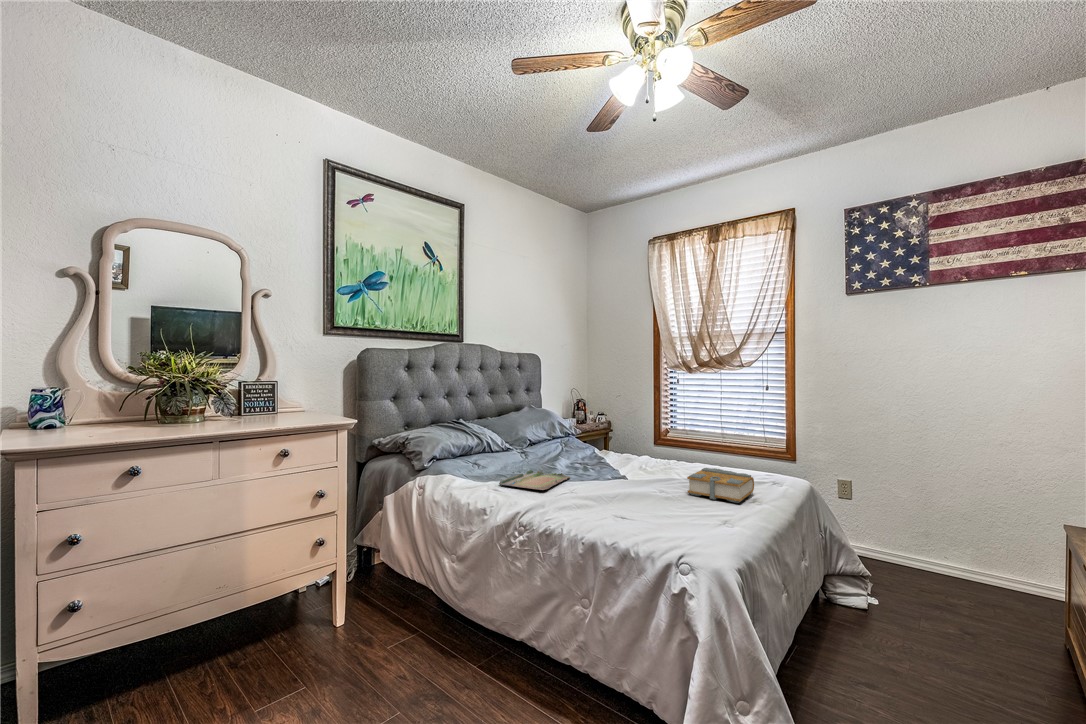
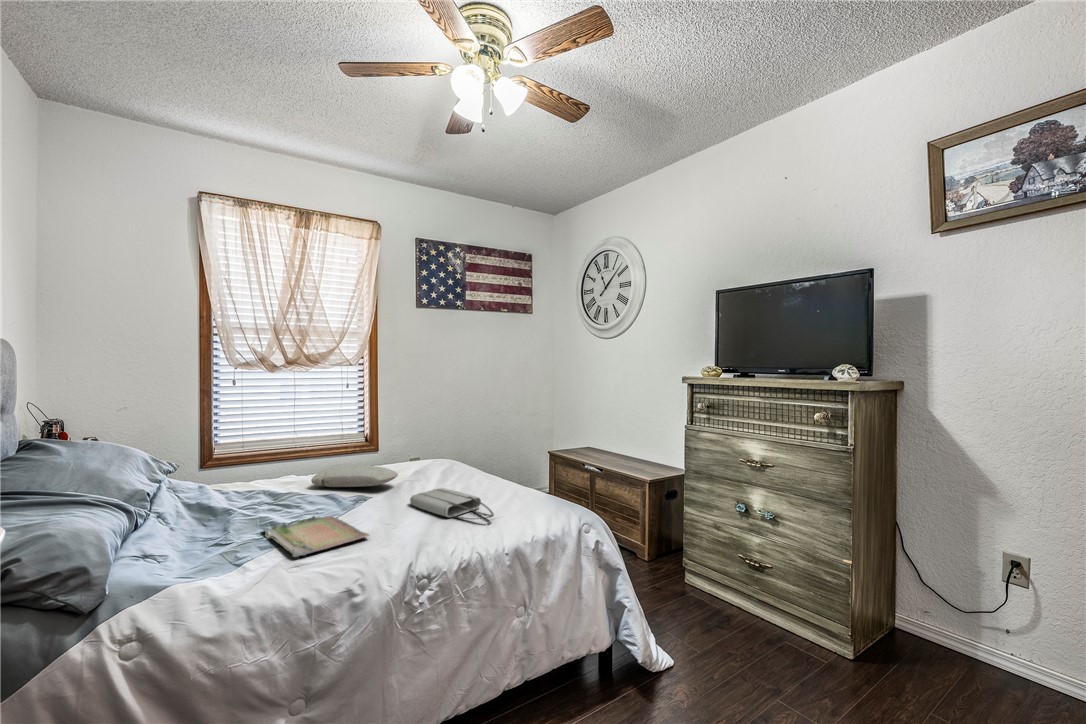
pillow: none [617,450,665,472] -> present [311,463,398,487]
book: present [687,468,754,503] -> none [438,460,495,489]
tote bag: none [609,482,664,513] -> present [410,488,494,519]

